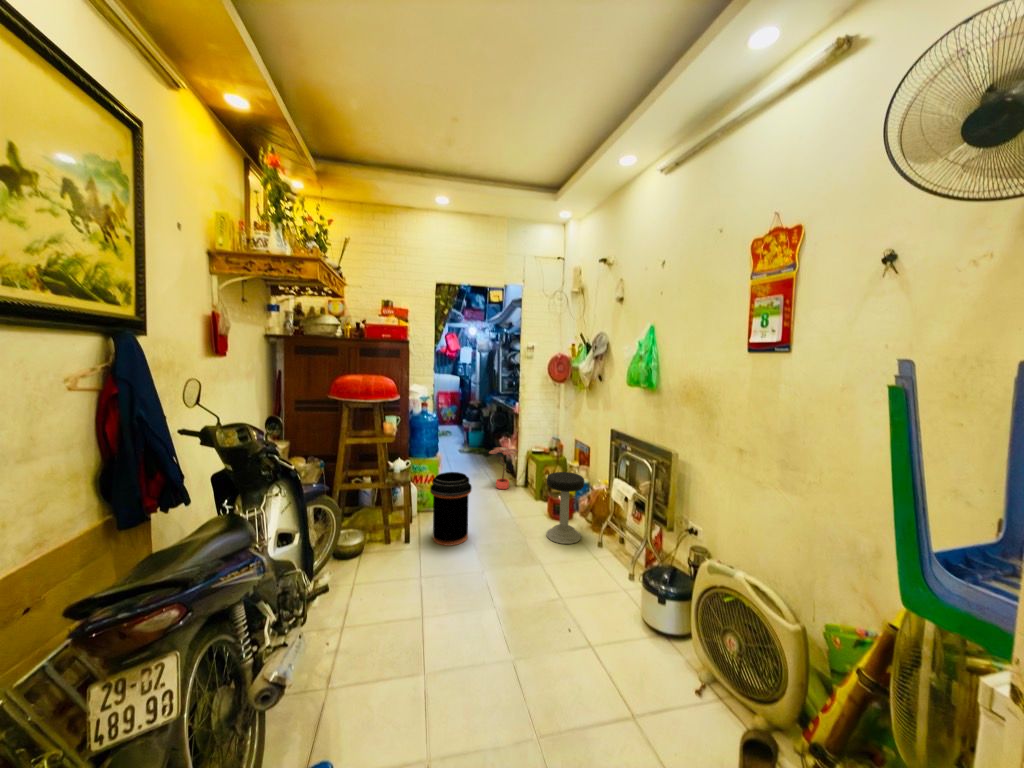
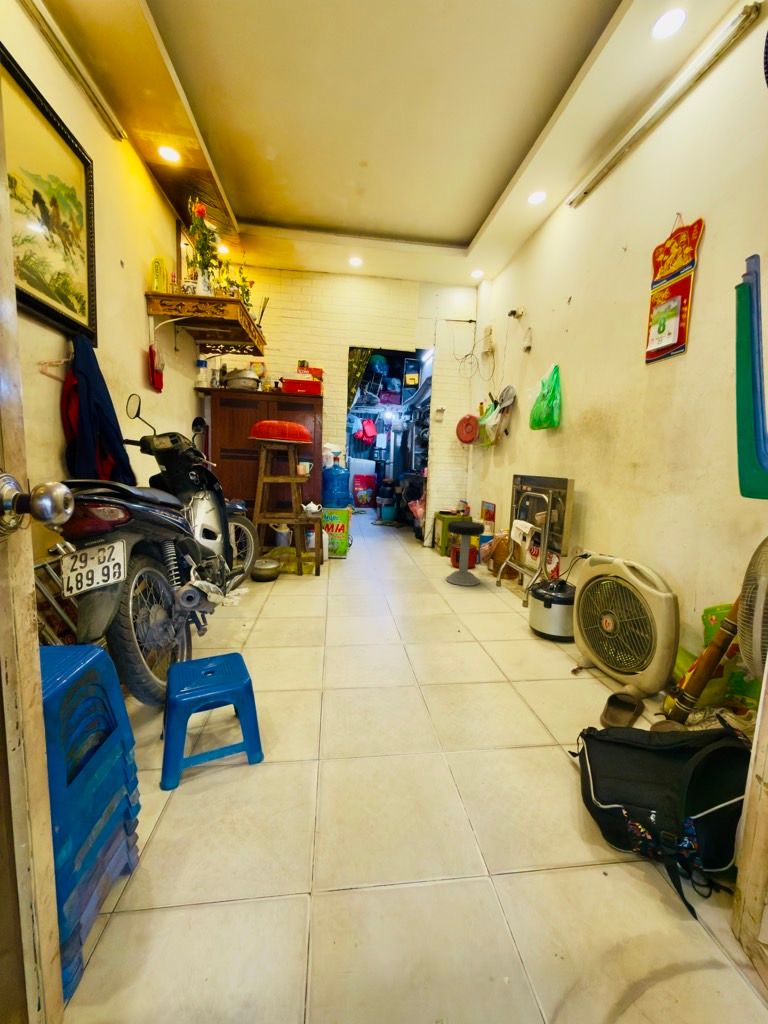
potted plant: present [489,447,518,489] -> none [397,510,426,549]
trash can: present [430,472,472,546] -> none [338,517,376,580]

